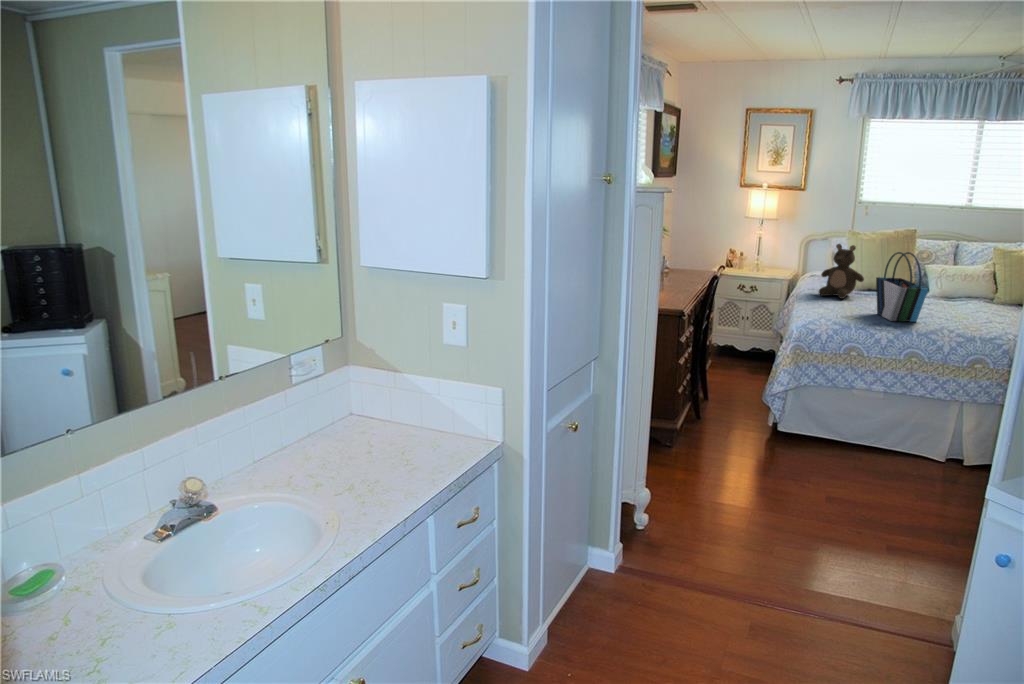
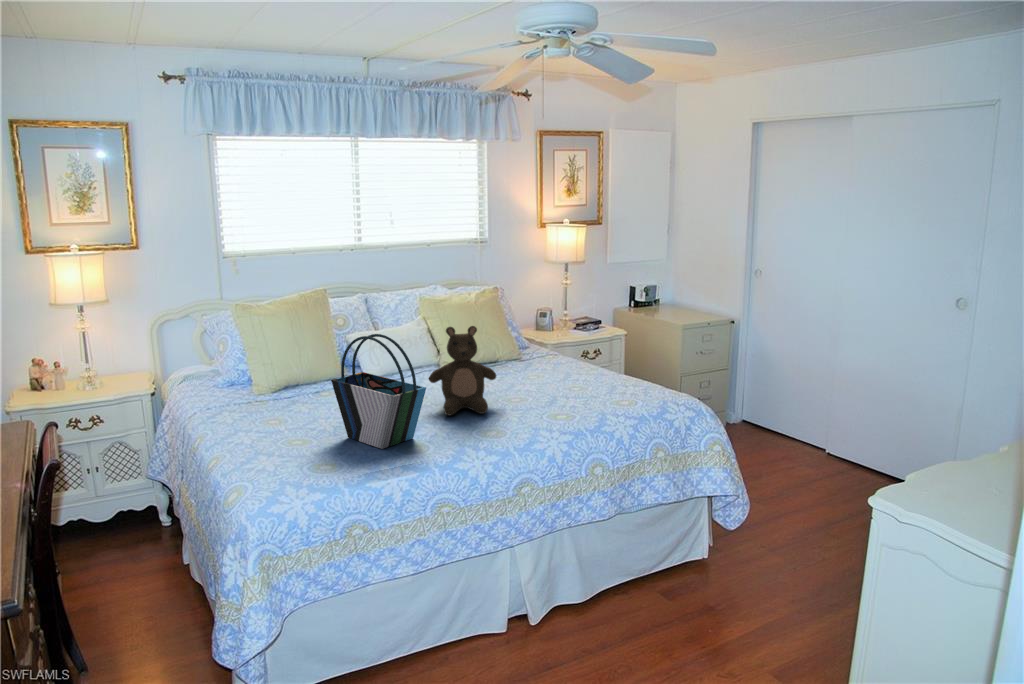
stuffed bear: present [819,244,864,299] -> present [429,326,496,416]

